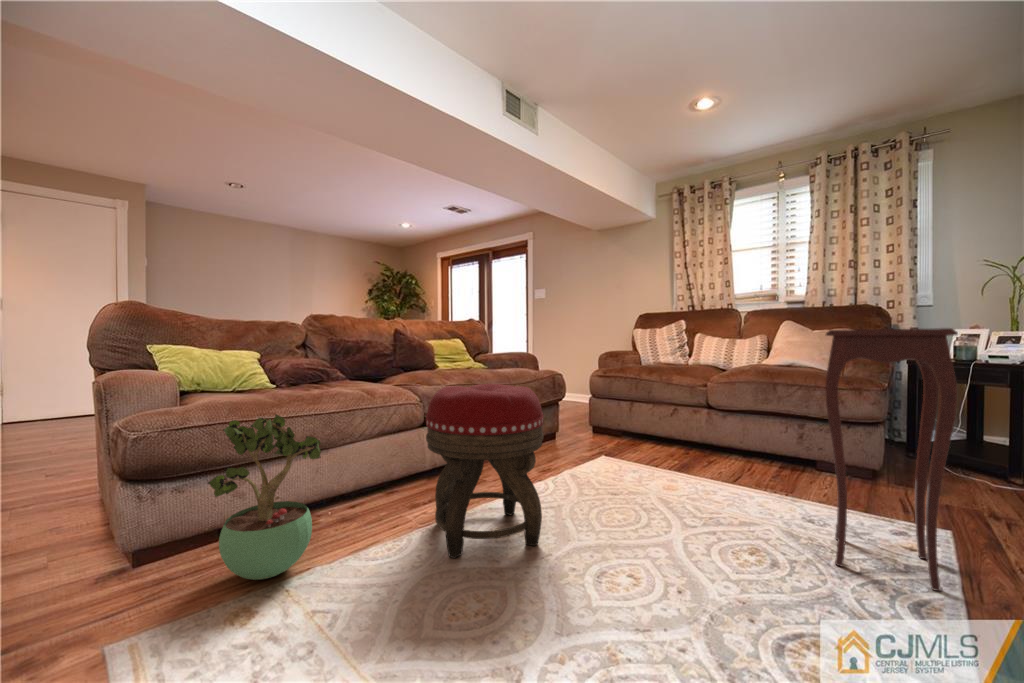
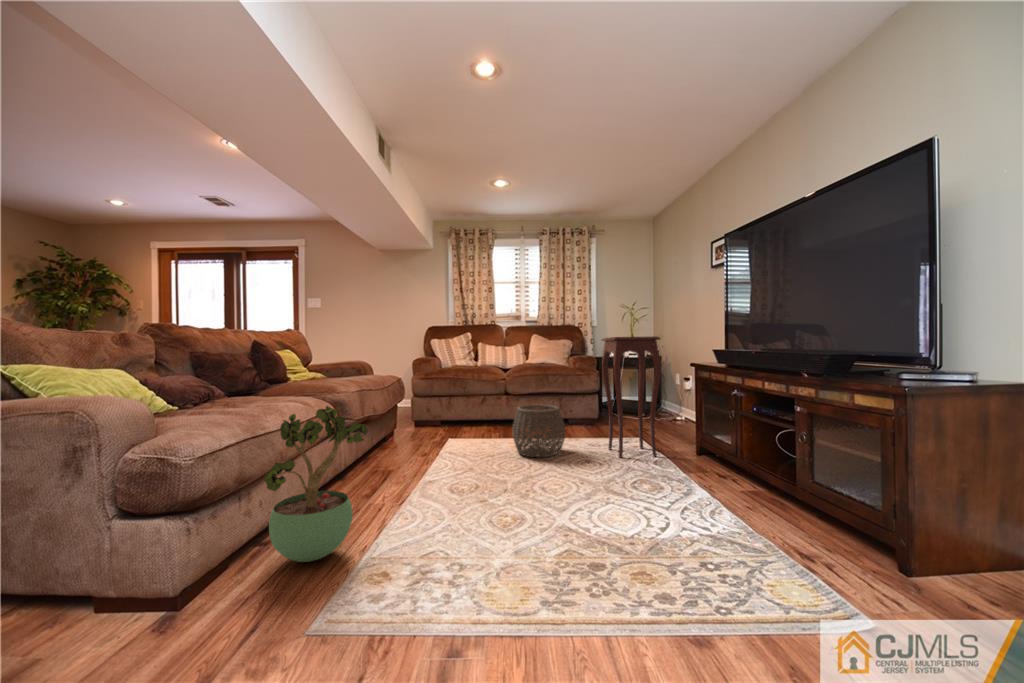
footstool: present [426,384,544,558] -> none [392,377,487,507]
woven basket: none [649,432,740,523] -> present [512,405,565,458]

